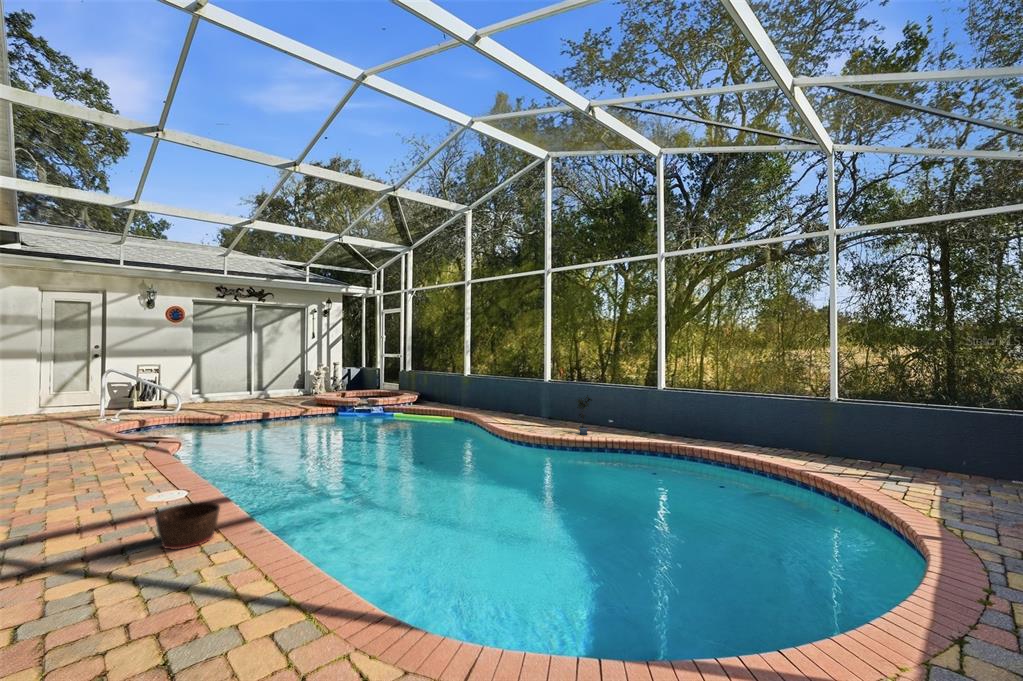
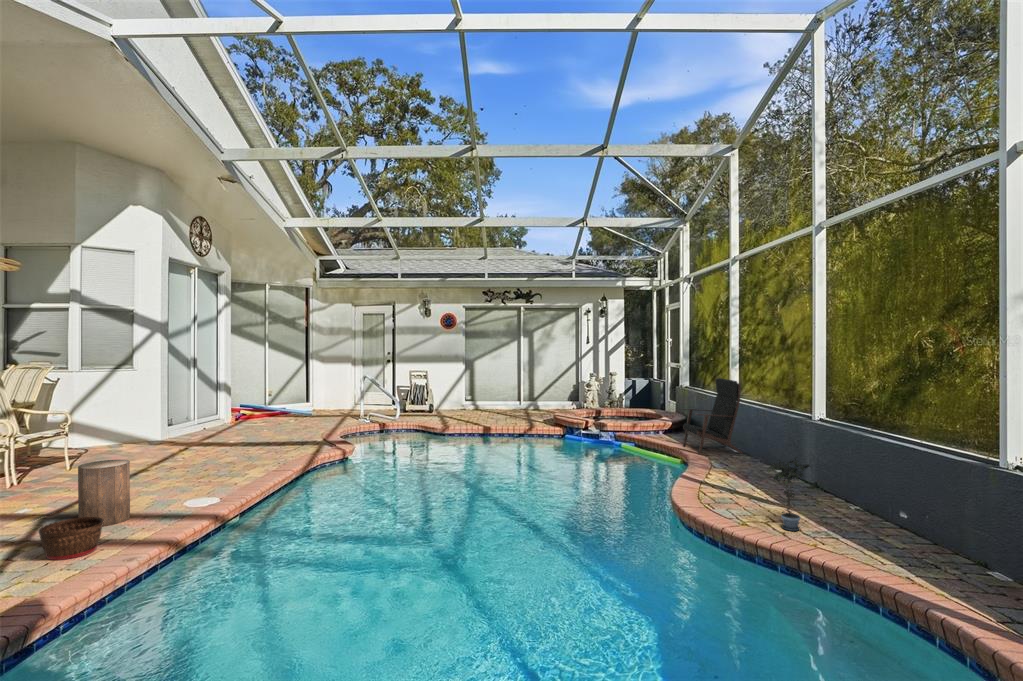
lounge chair: none [440,361,484,412] -> present [681,378,742,454]
stool: none [88,453,149,532] -> present [78,460,130,526]

